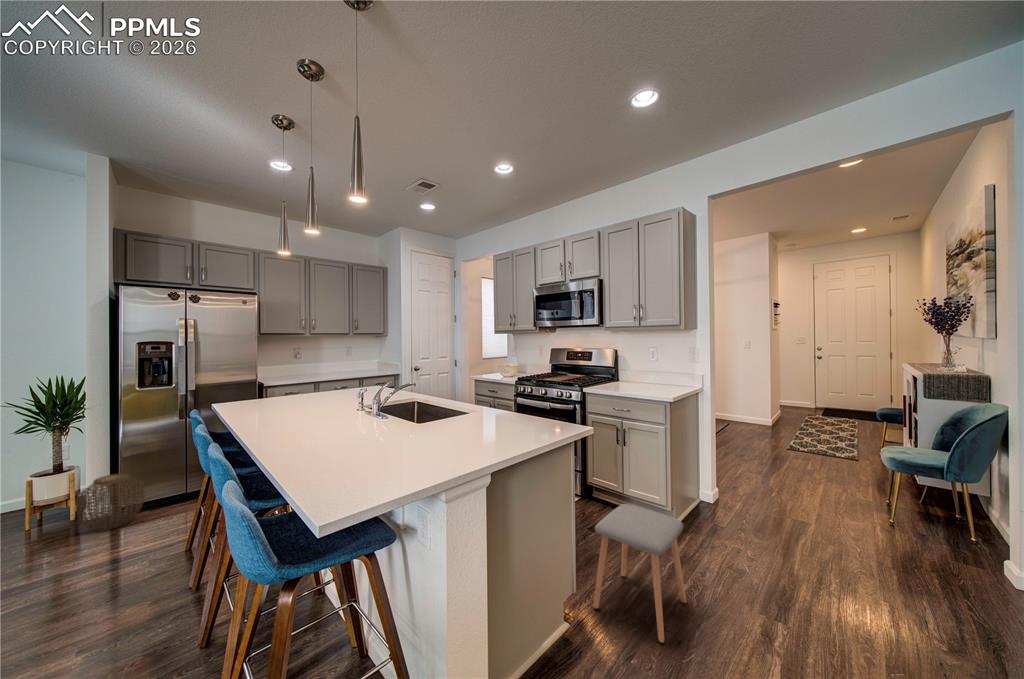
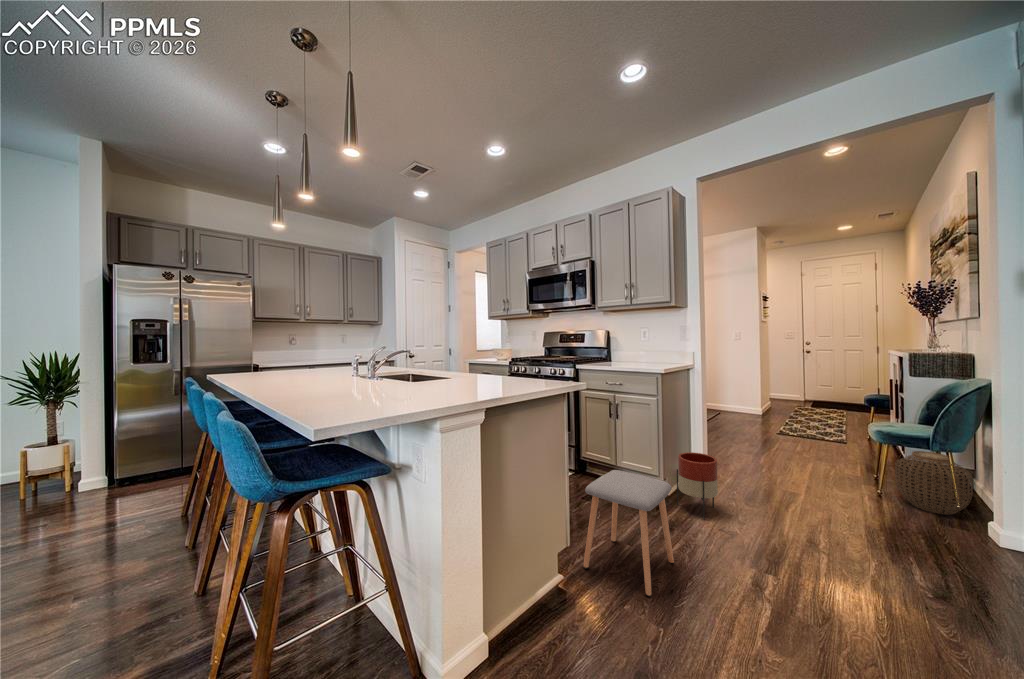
woven basket: present [77,473,144,531] -> present [895,451,973,515]
planter: none [687,479,729,551] -> present [677,452,718,520]

